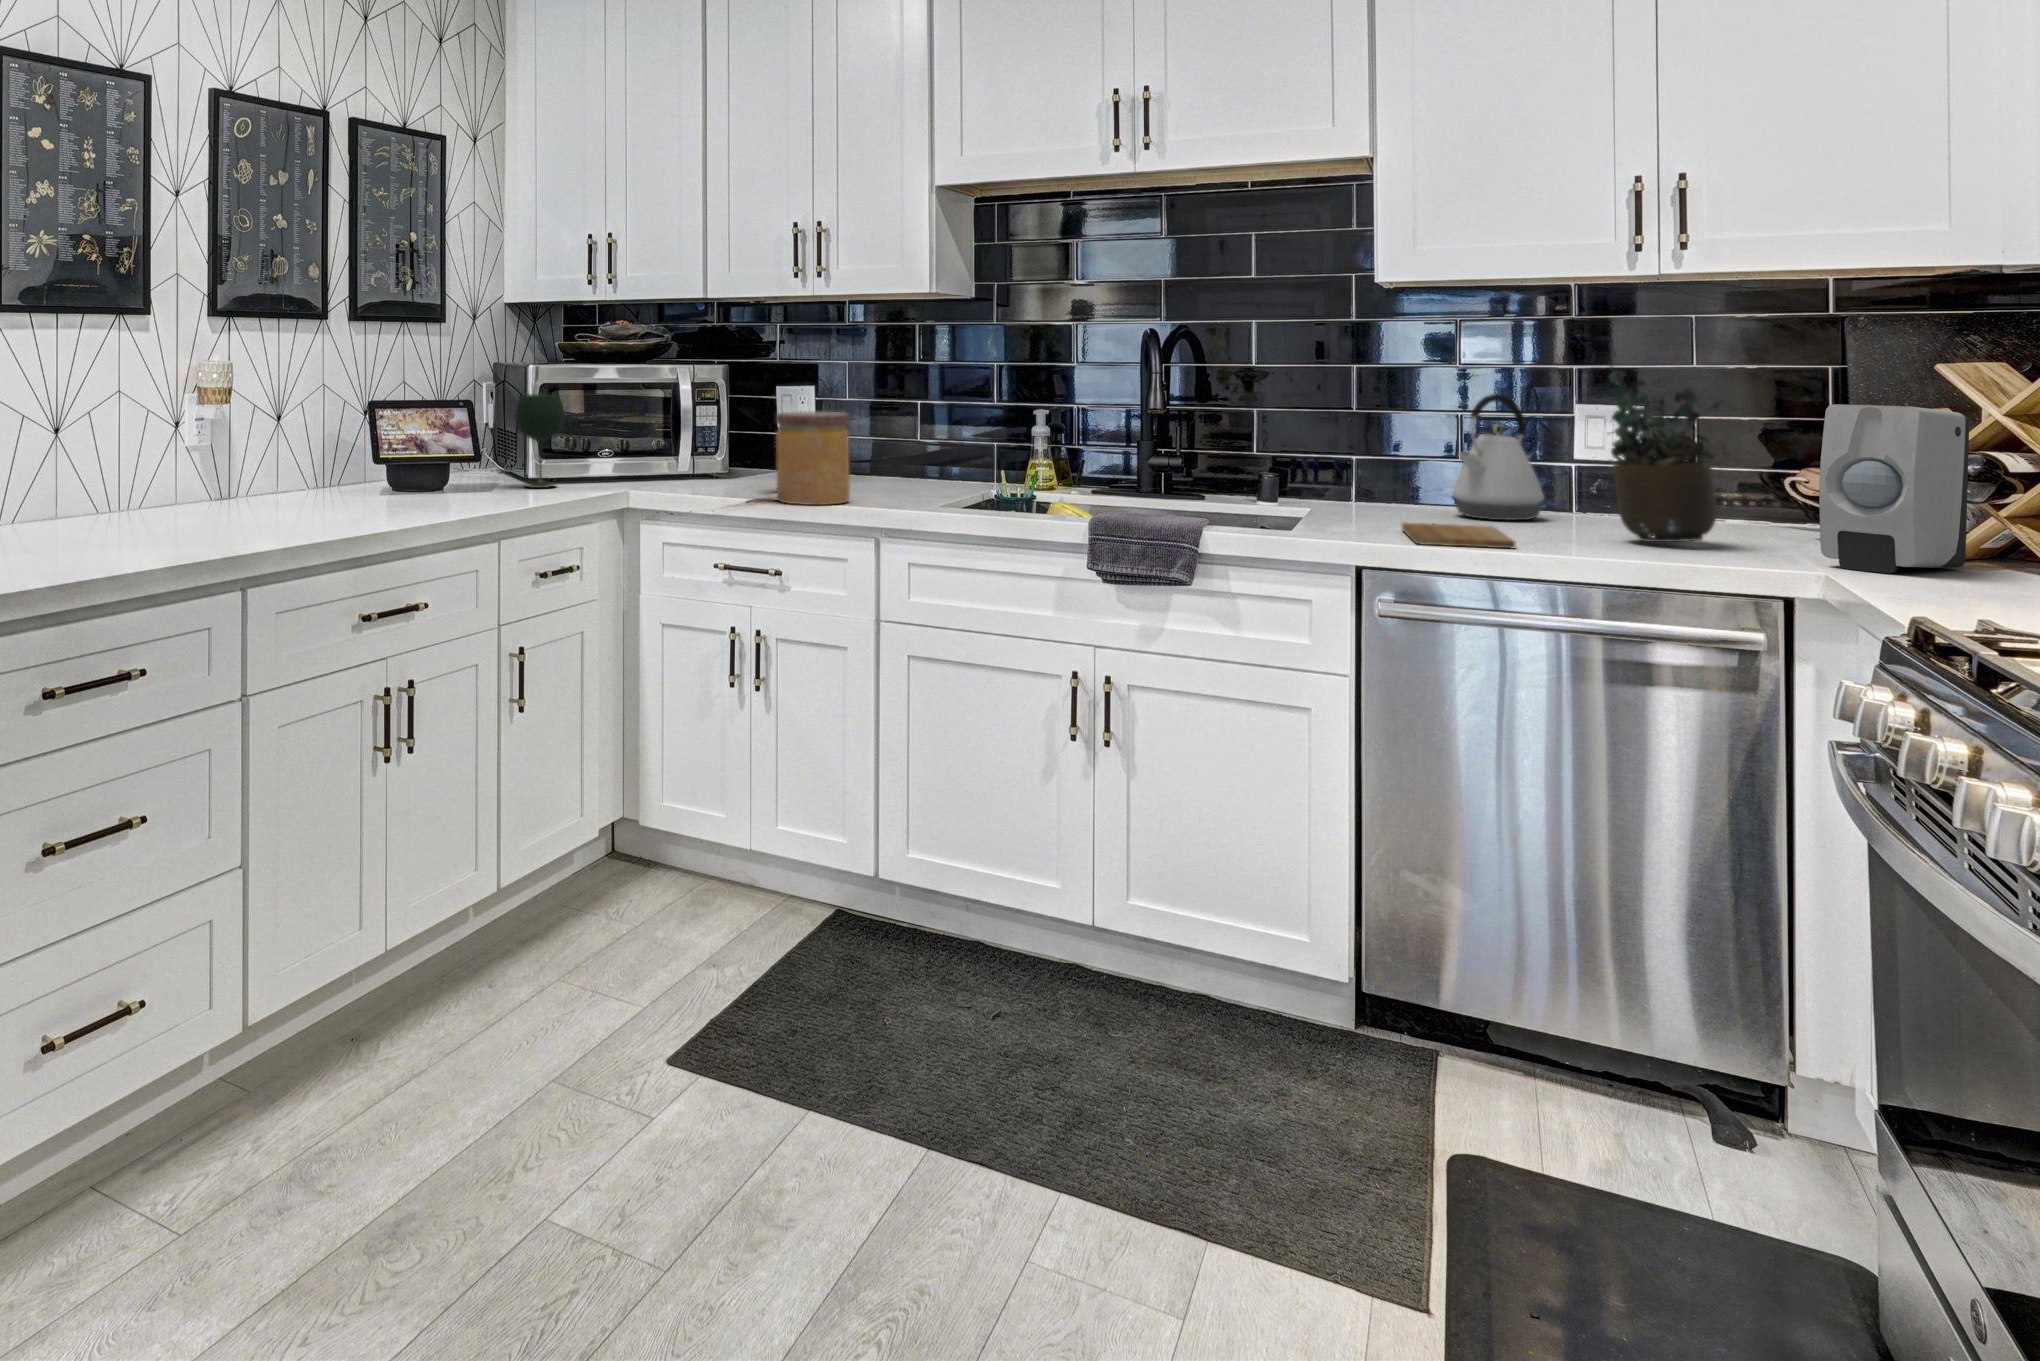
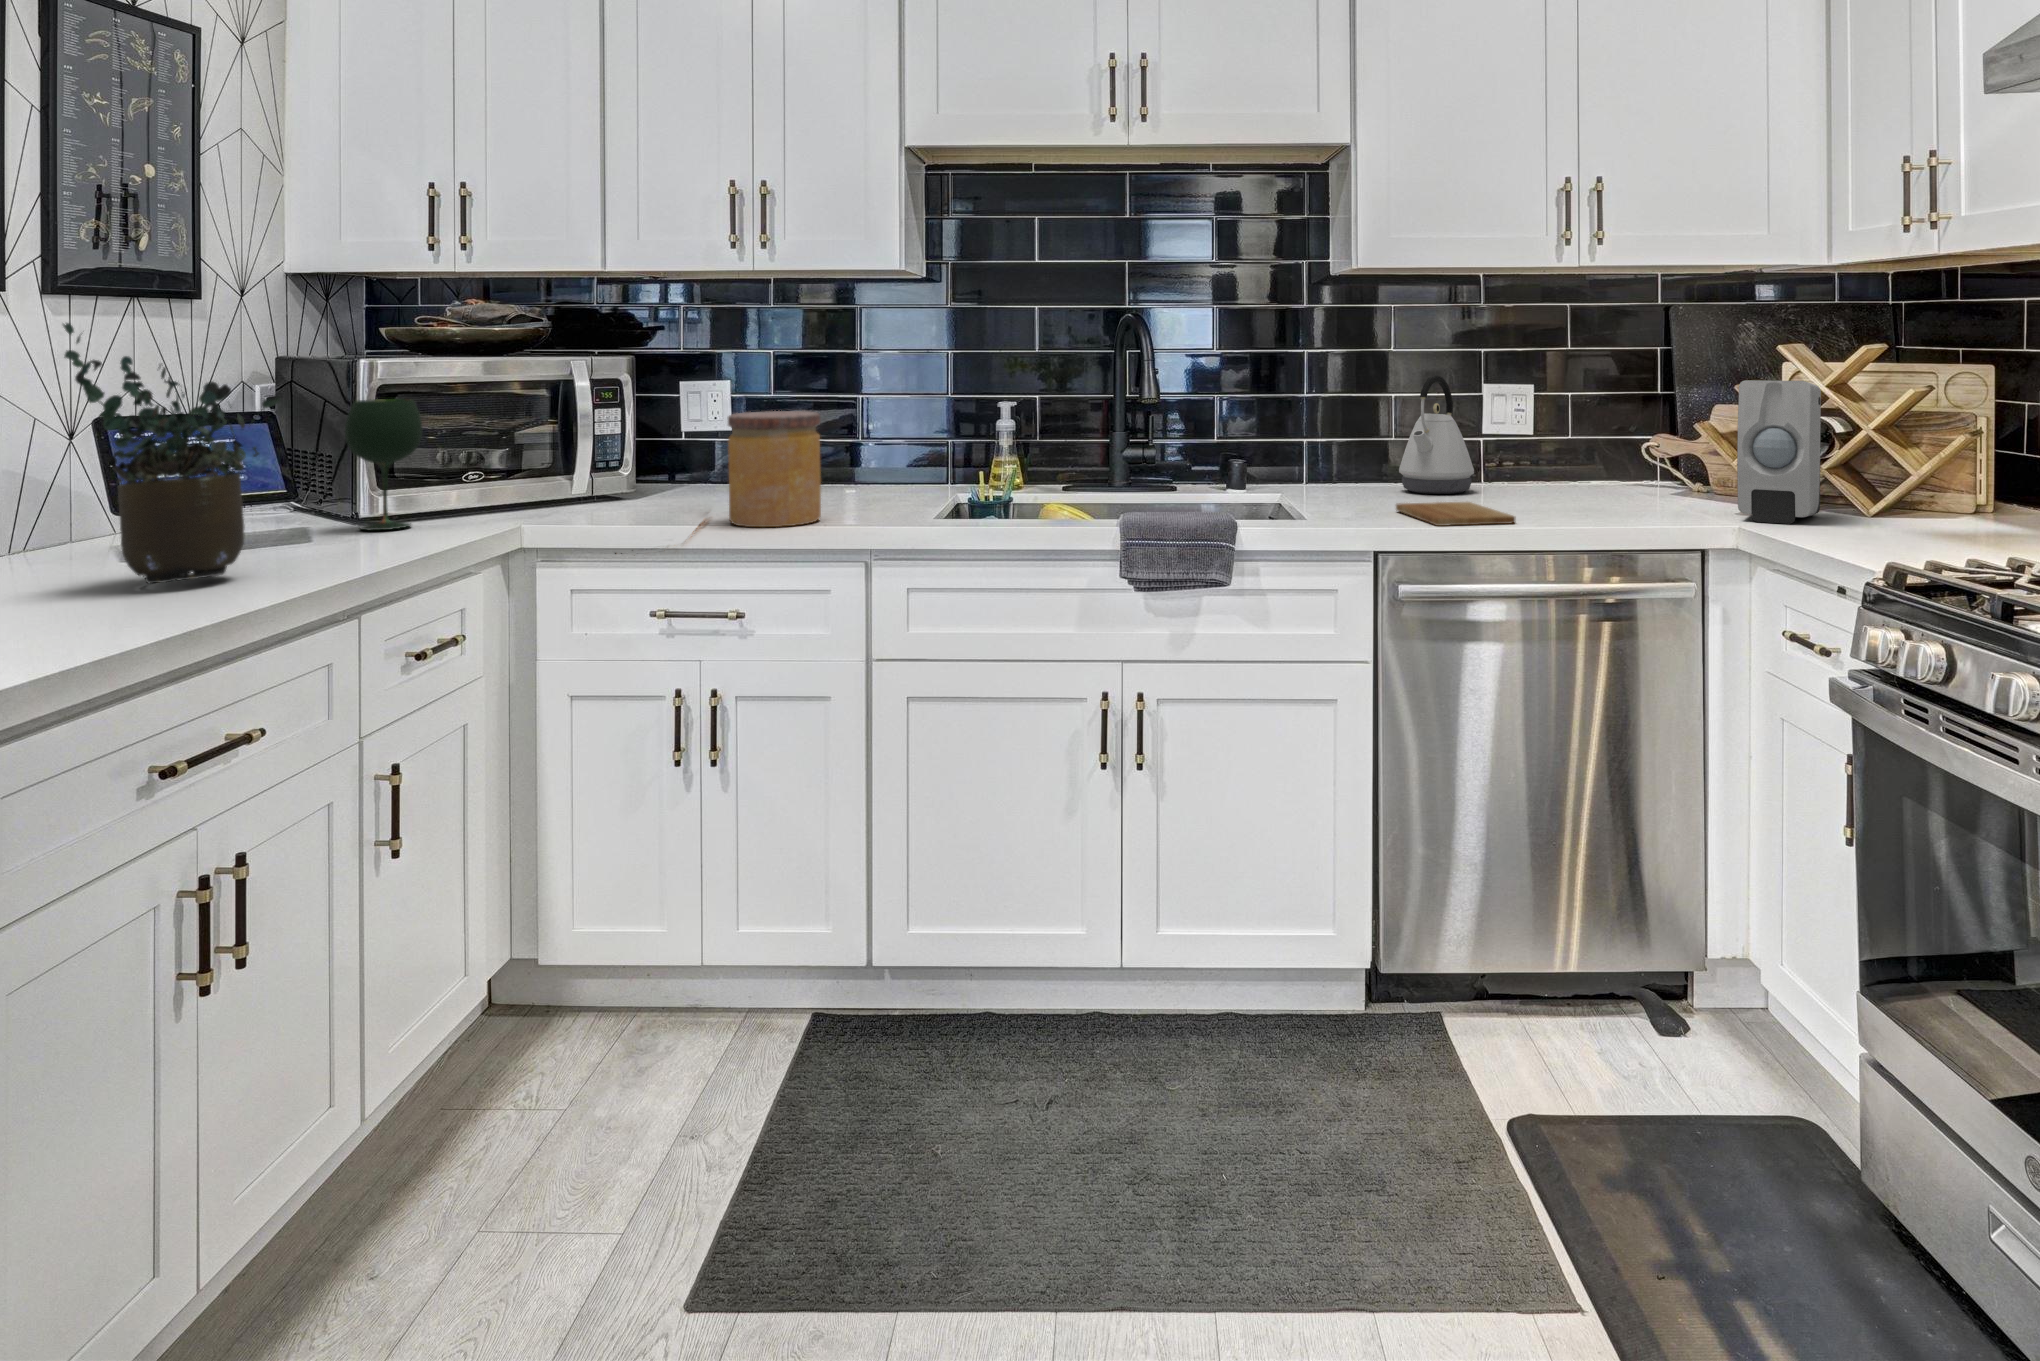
potted plant: present [1586,343,1725,542] -> present [63,323,281,584]

